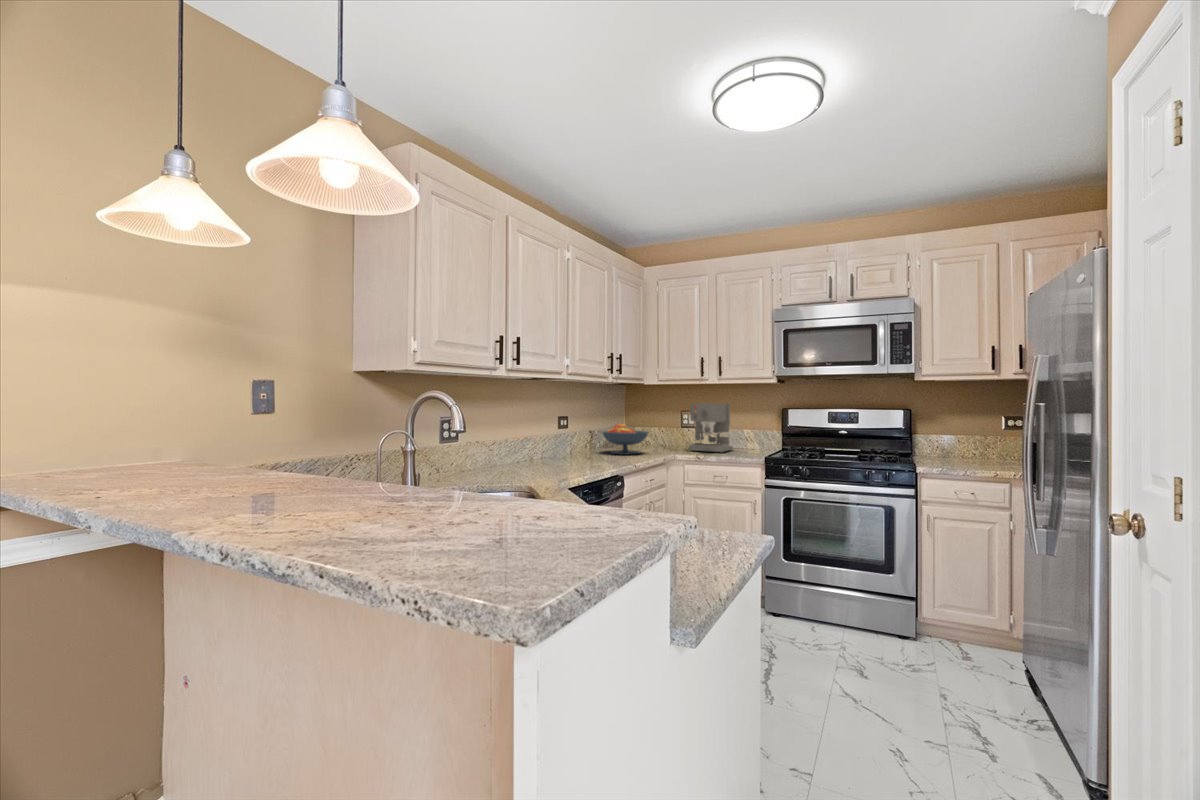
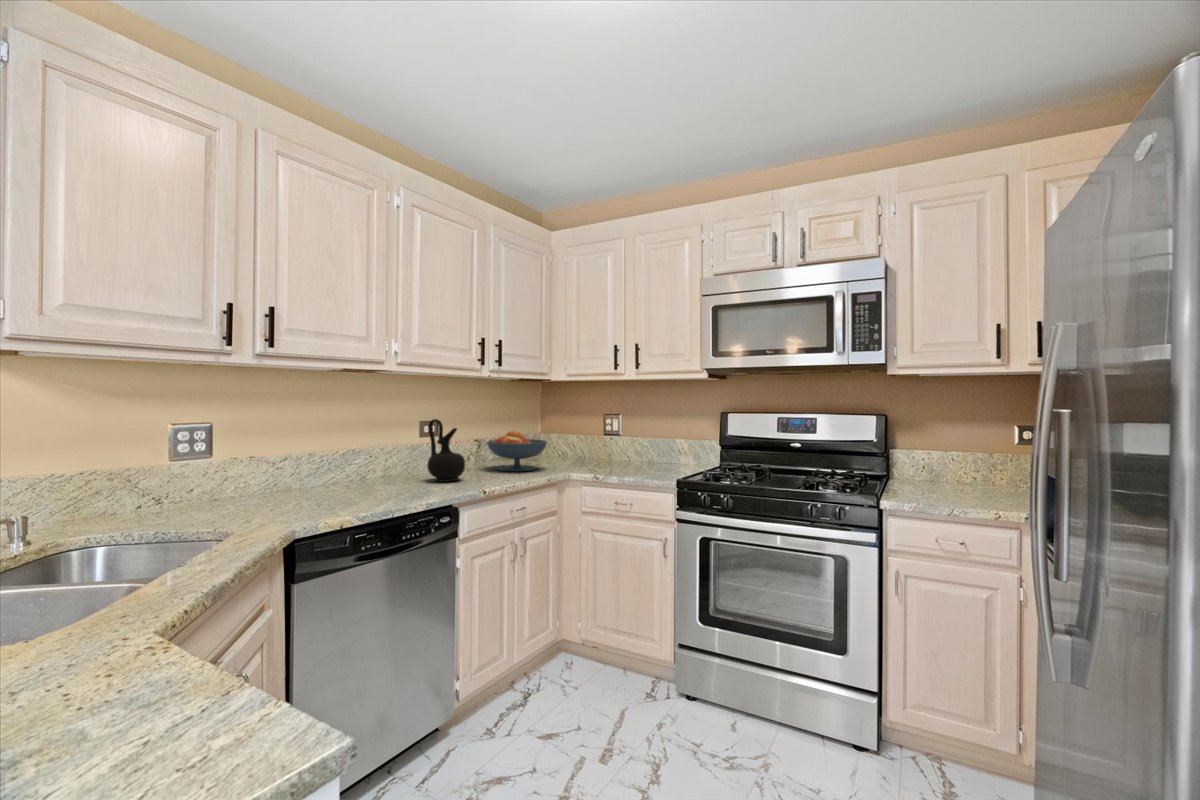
coffee maker: present [689,403,733,453] -> none [607,405,667,470]
ceramic jug: none [574,414,601,461] -> present [427,419,465,482]

